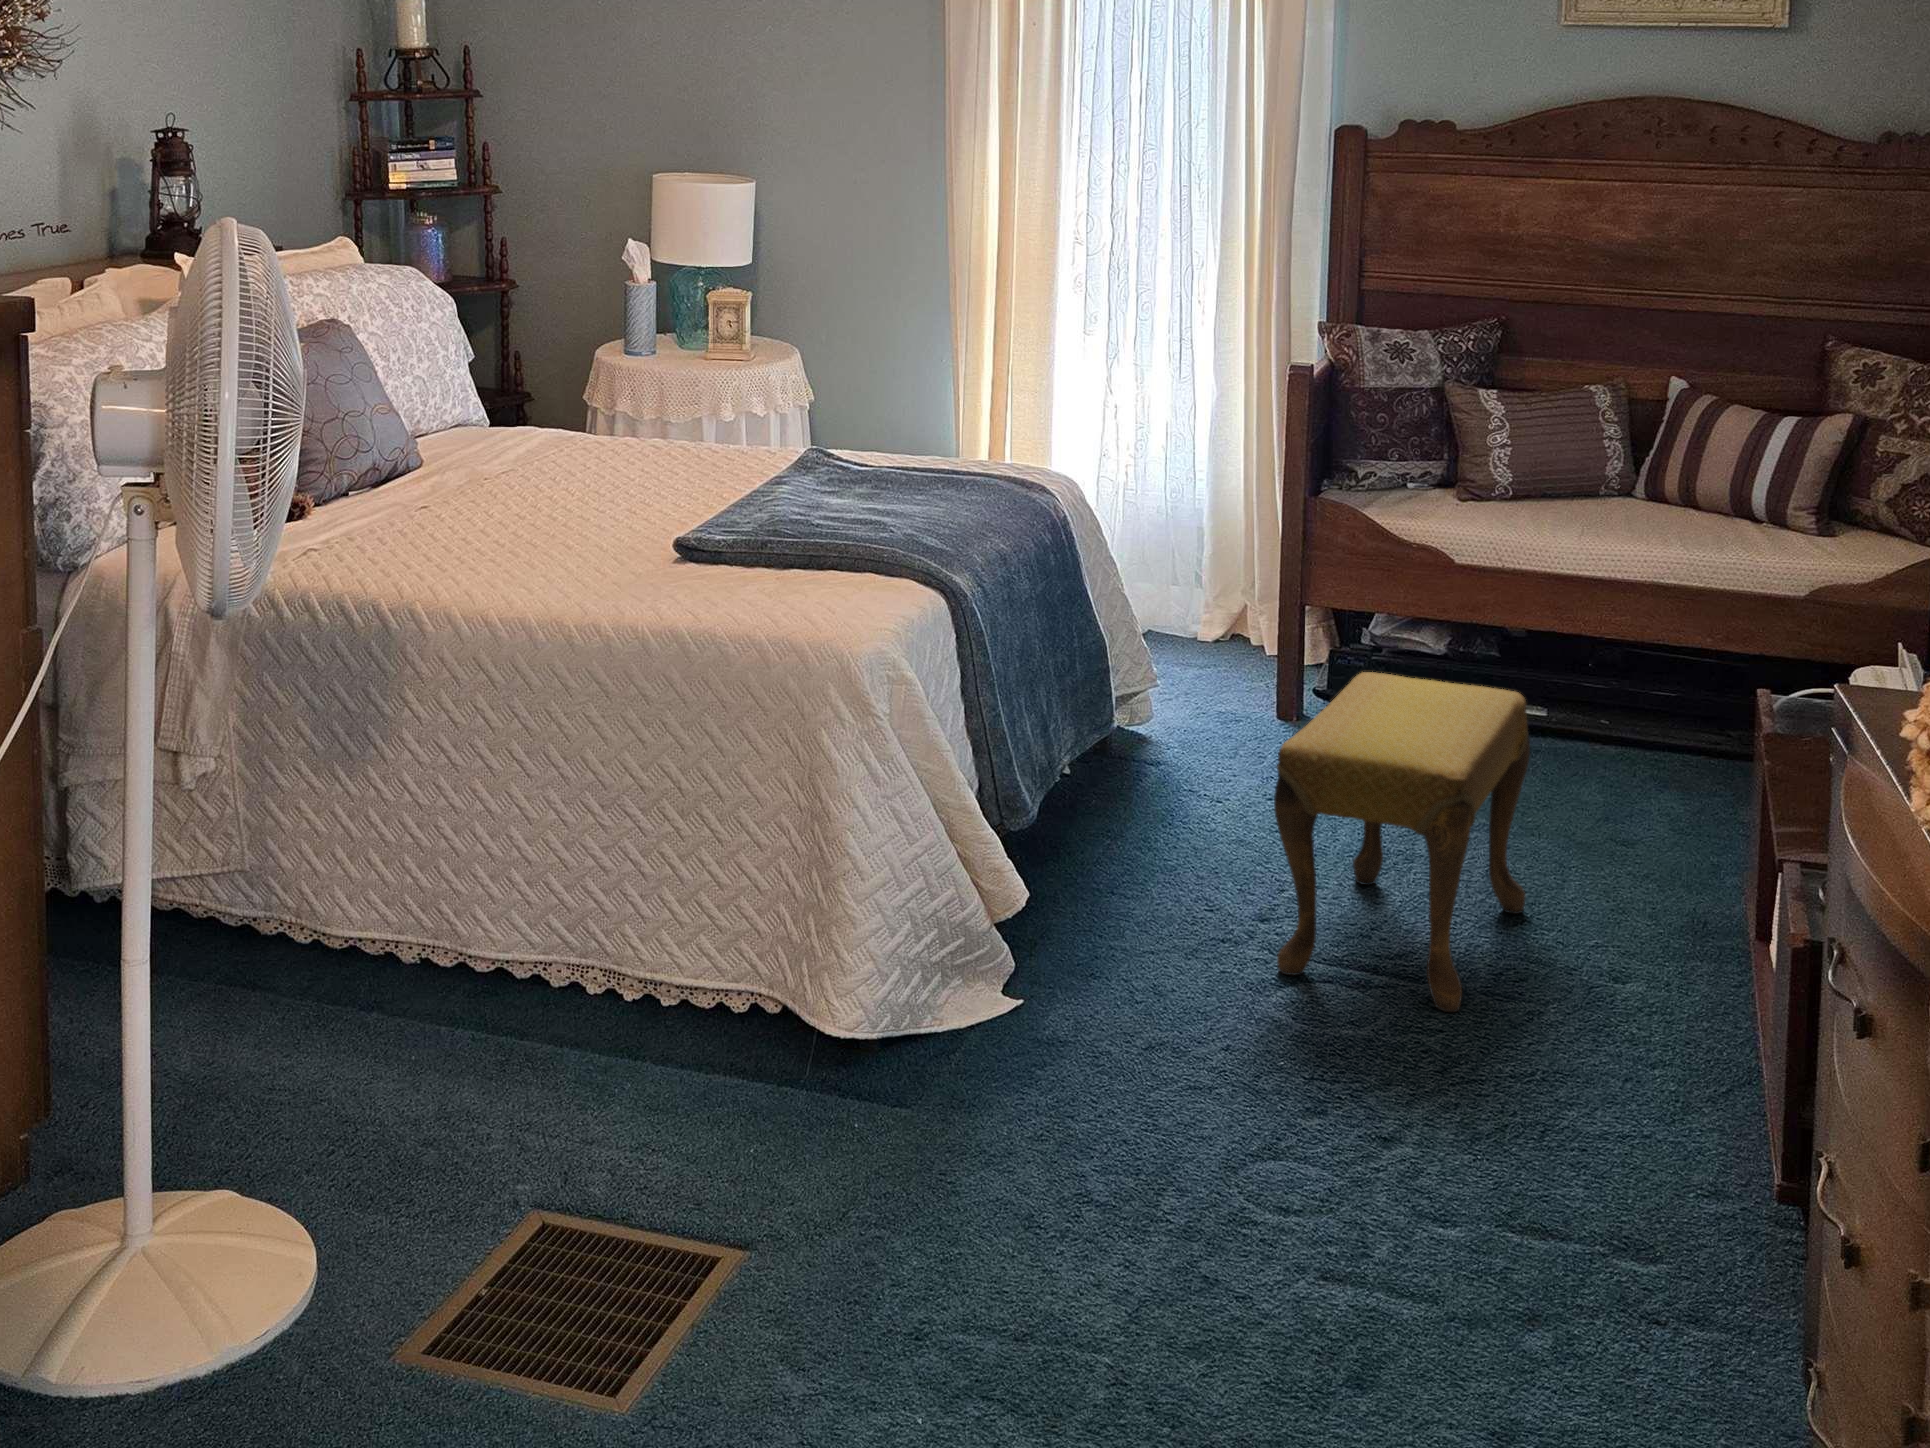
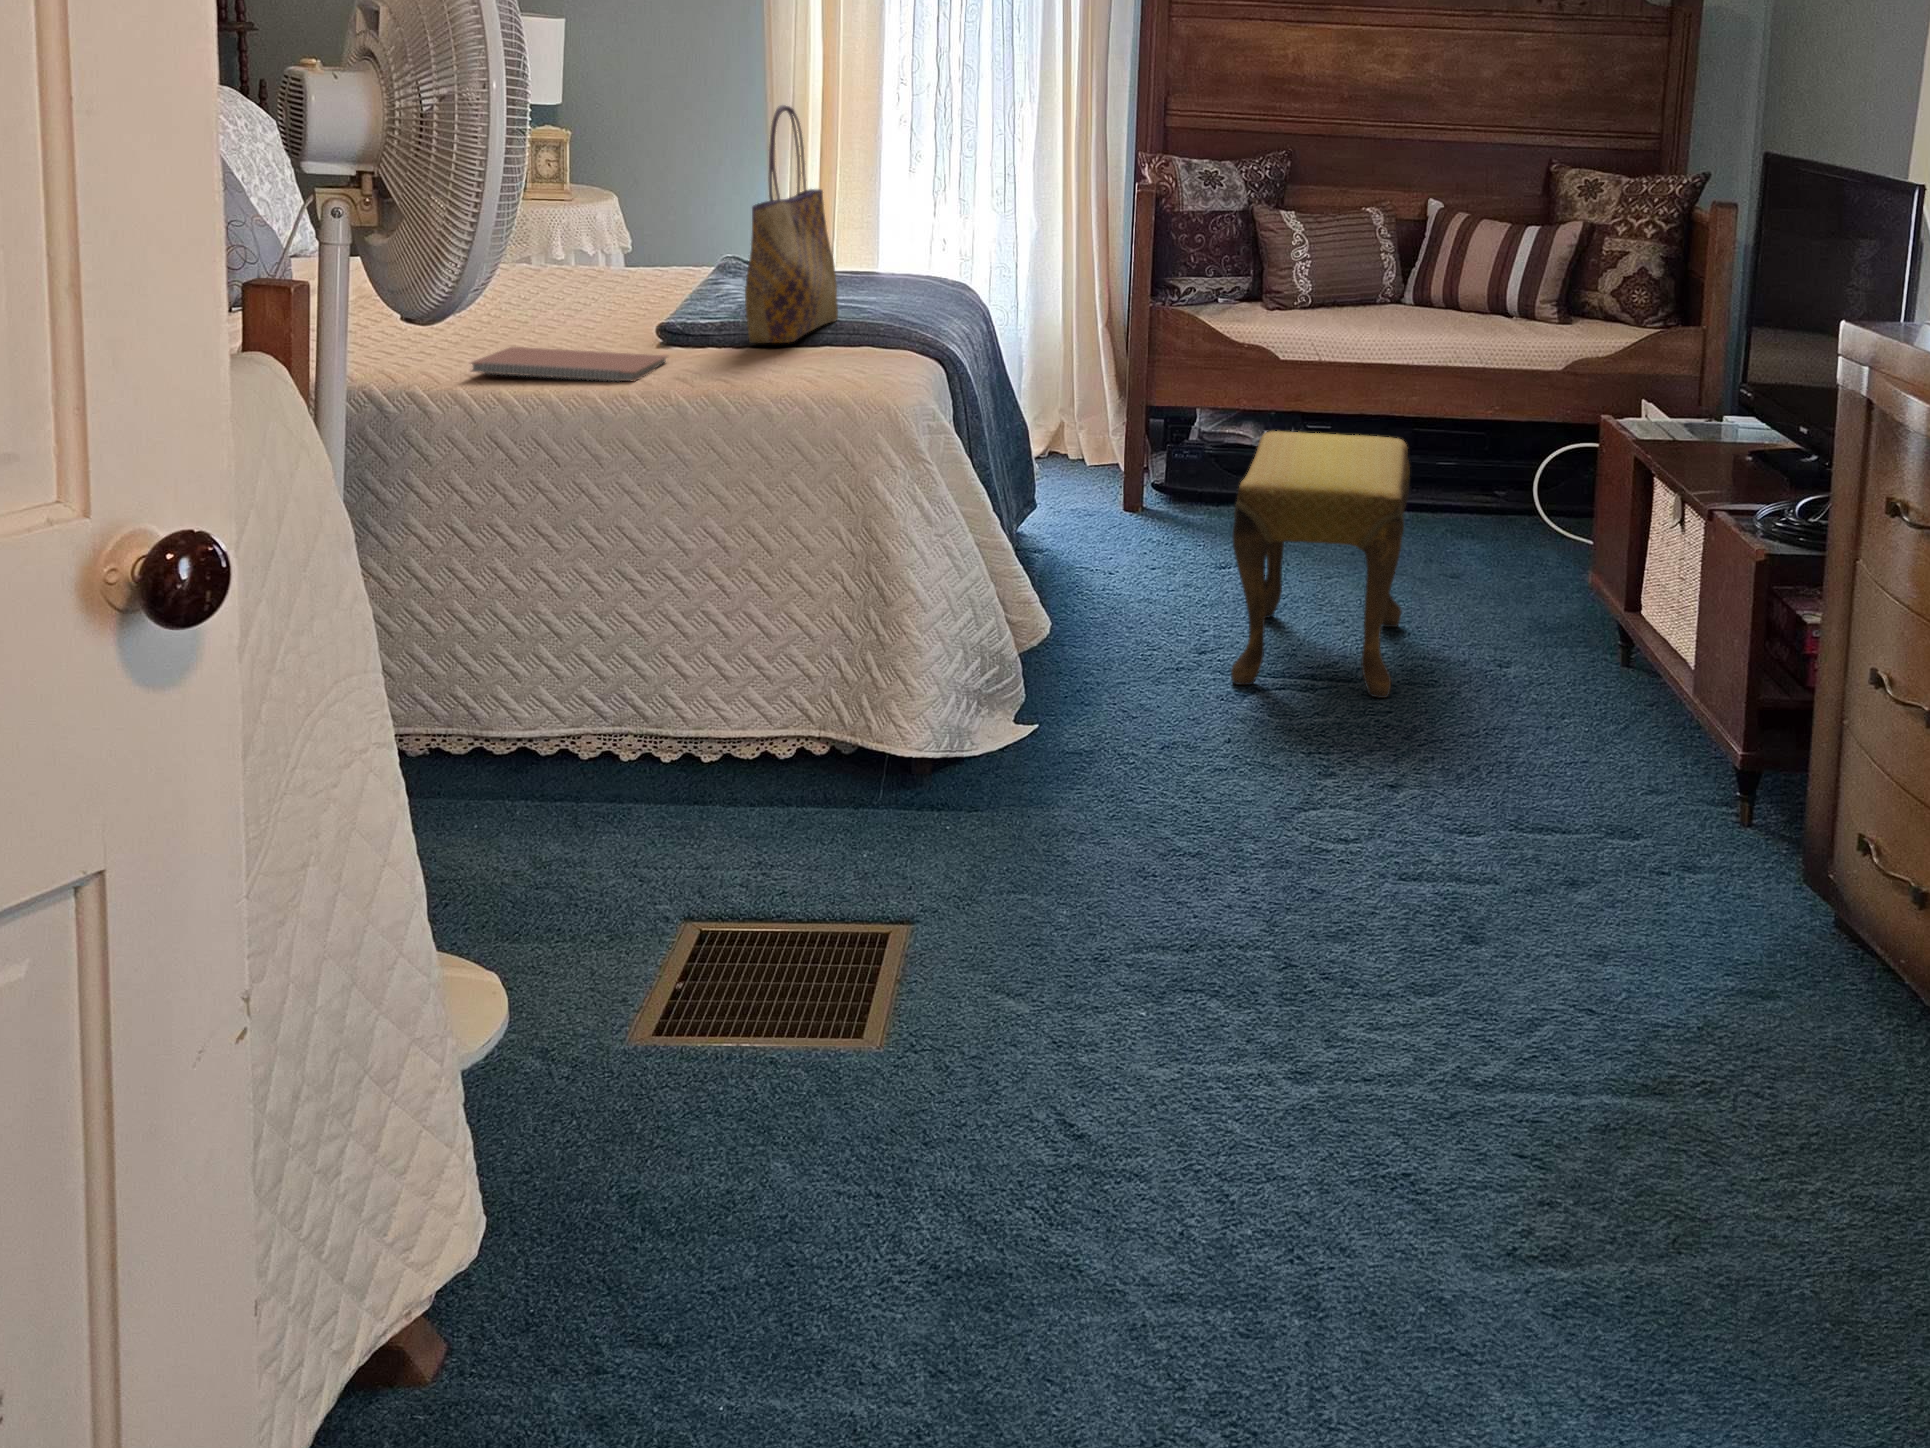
tote bag: none [736,320,860,569] -> present [745,105,838,343]
notebook: none [457,561,651,611] -> present [471,347,667,382]

